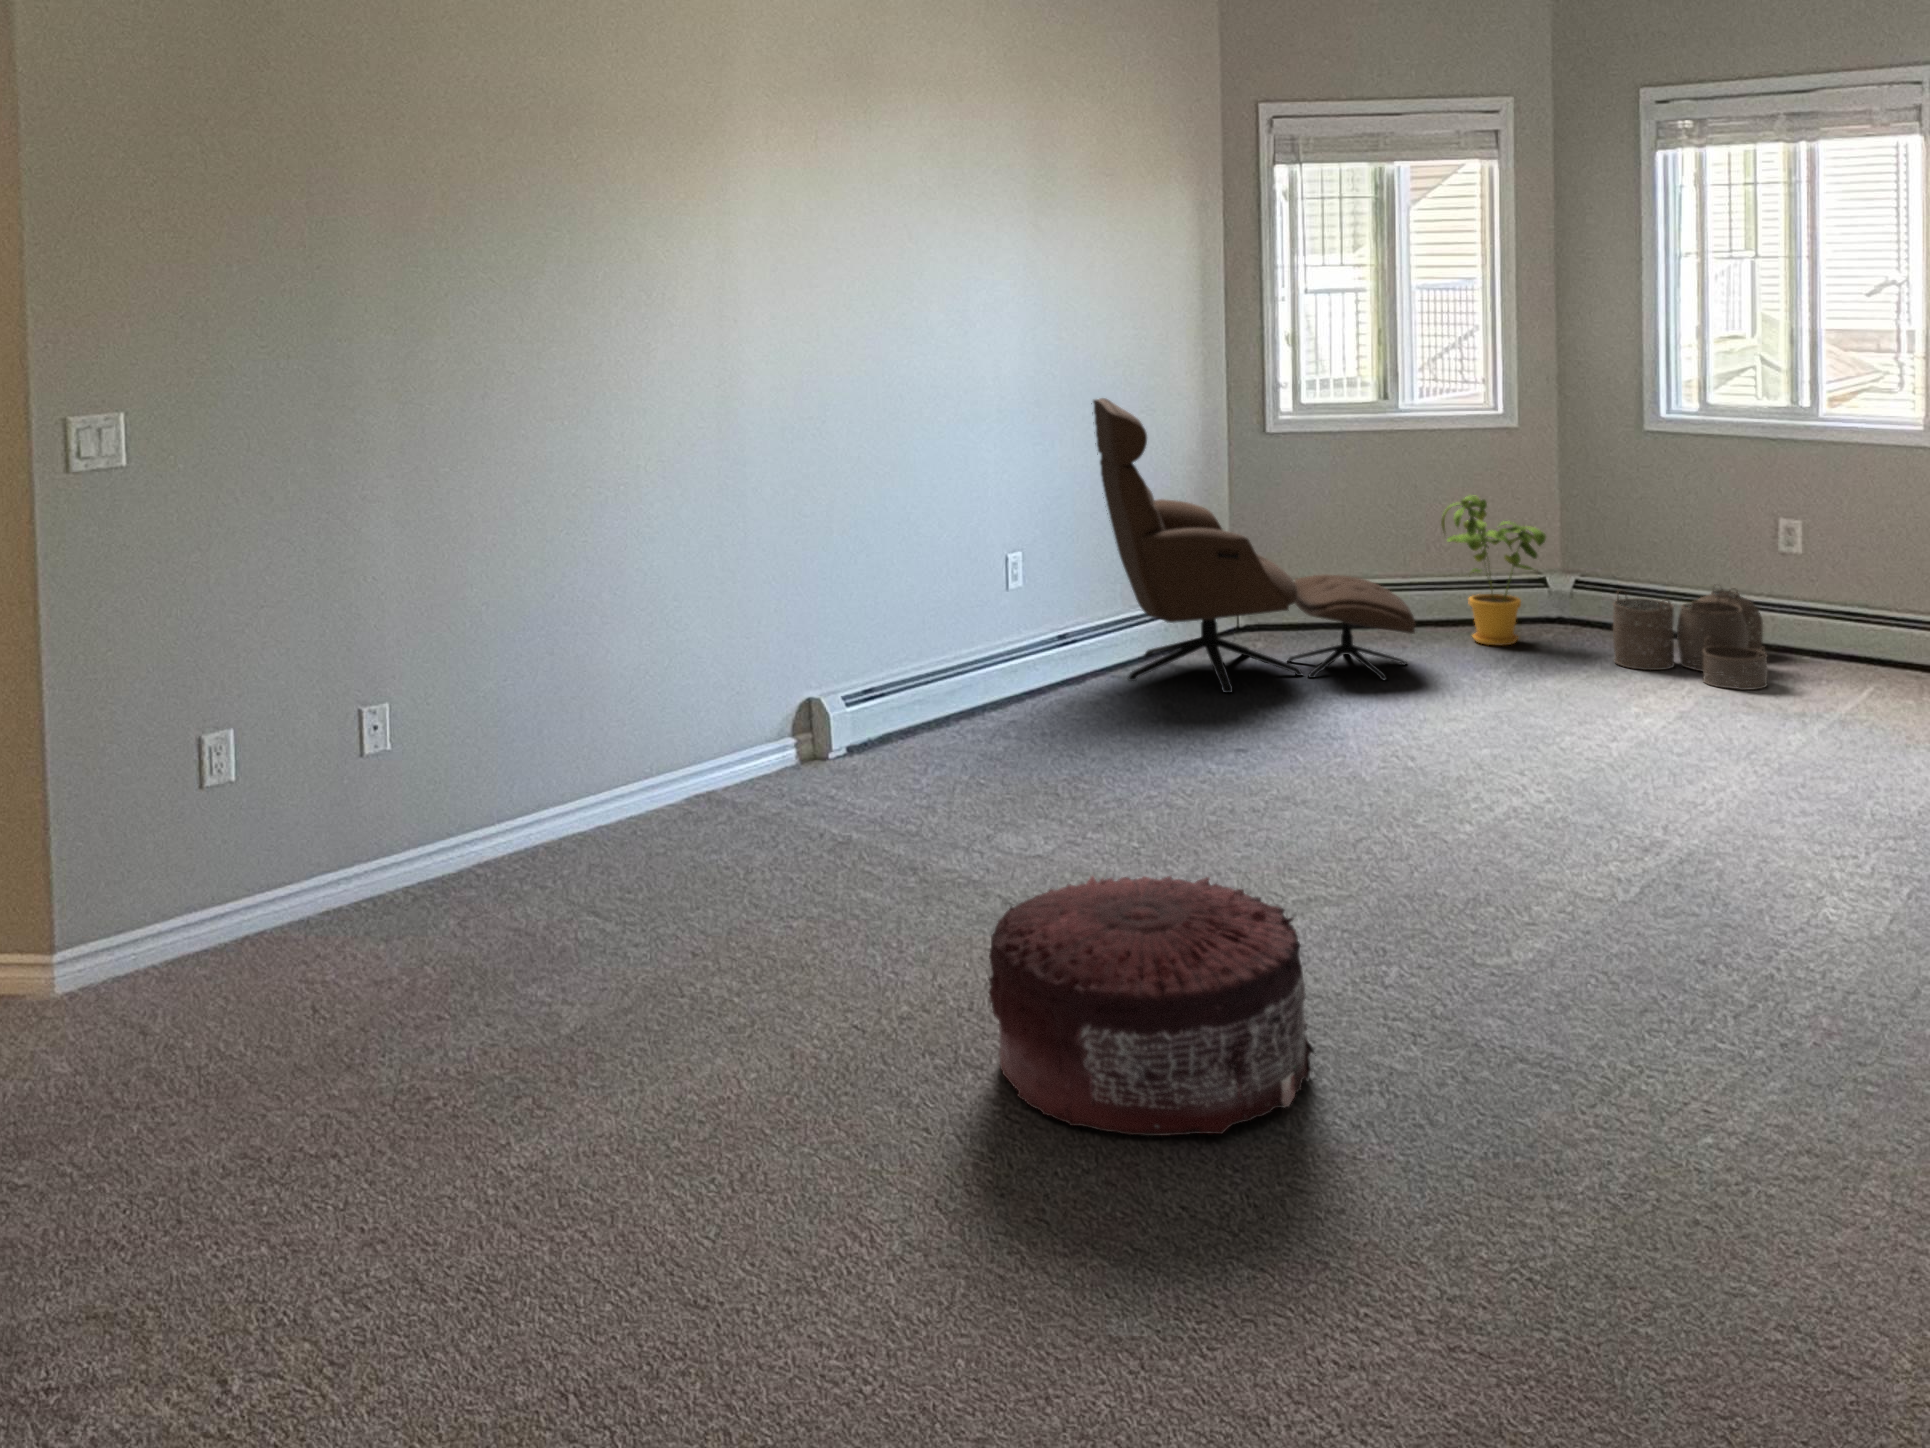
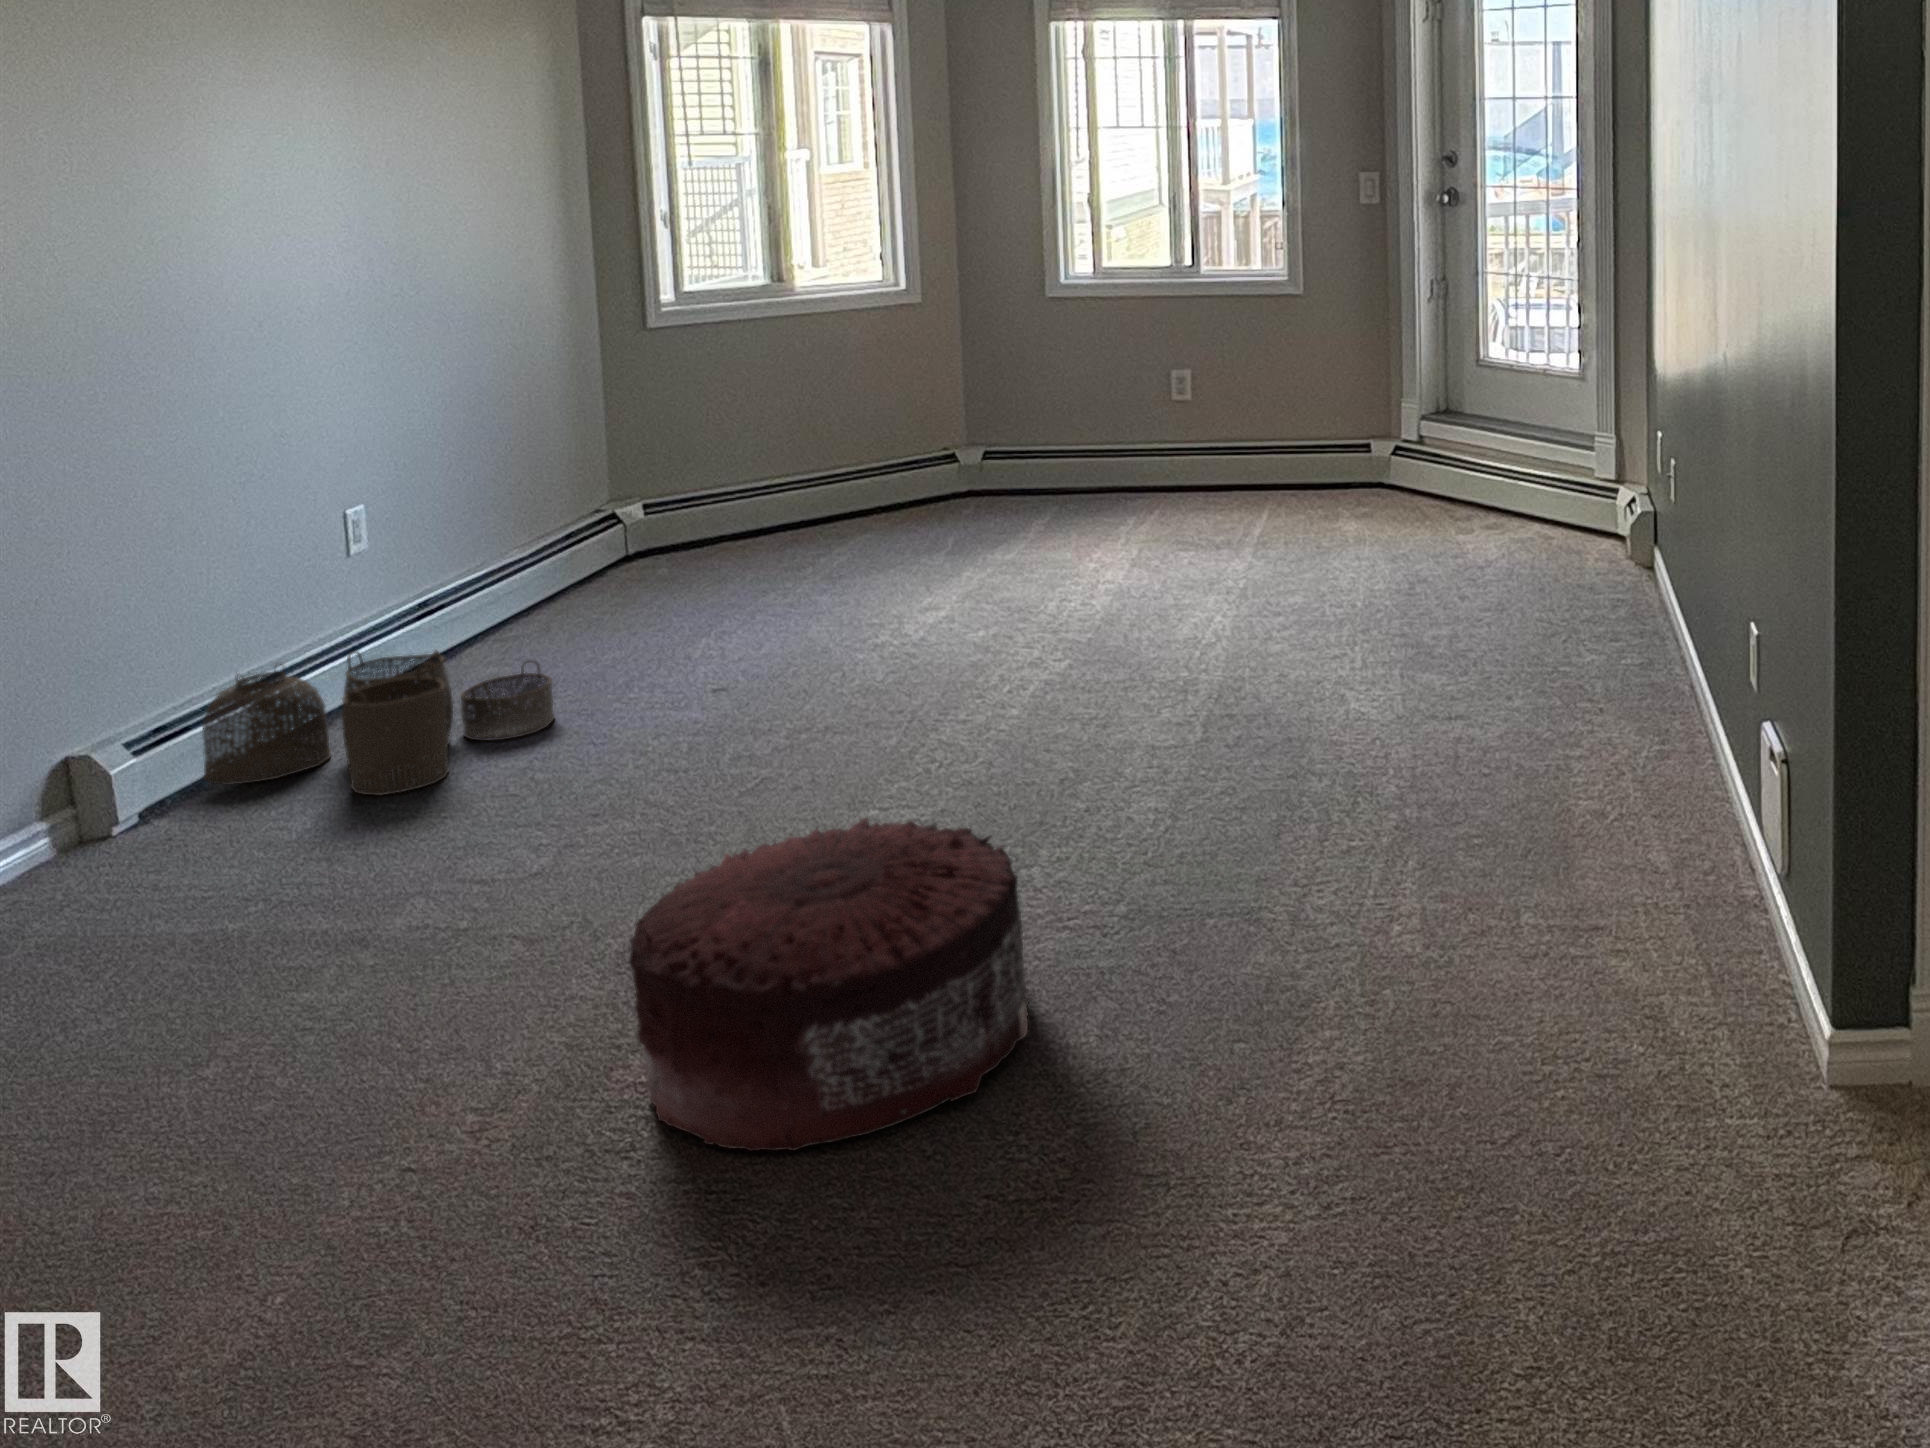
lounge chair: present [1093,398,1415,693] -> none [441,297,858,630]
house plant: present [1441,496,1546,645] -> none [857,374,967,525]
woven basket: present [1613,588,1767,690] -> present [203,650,554,795]

